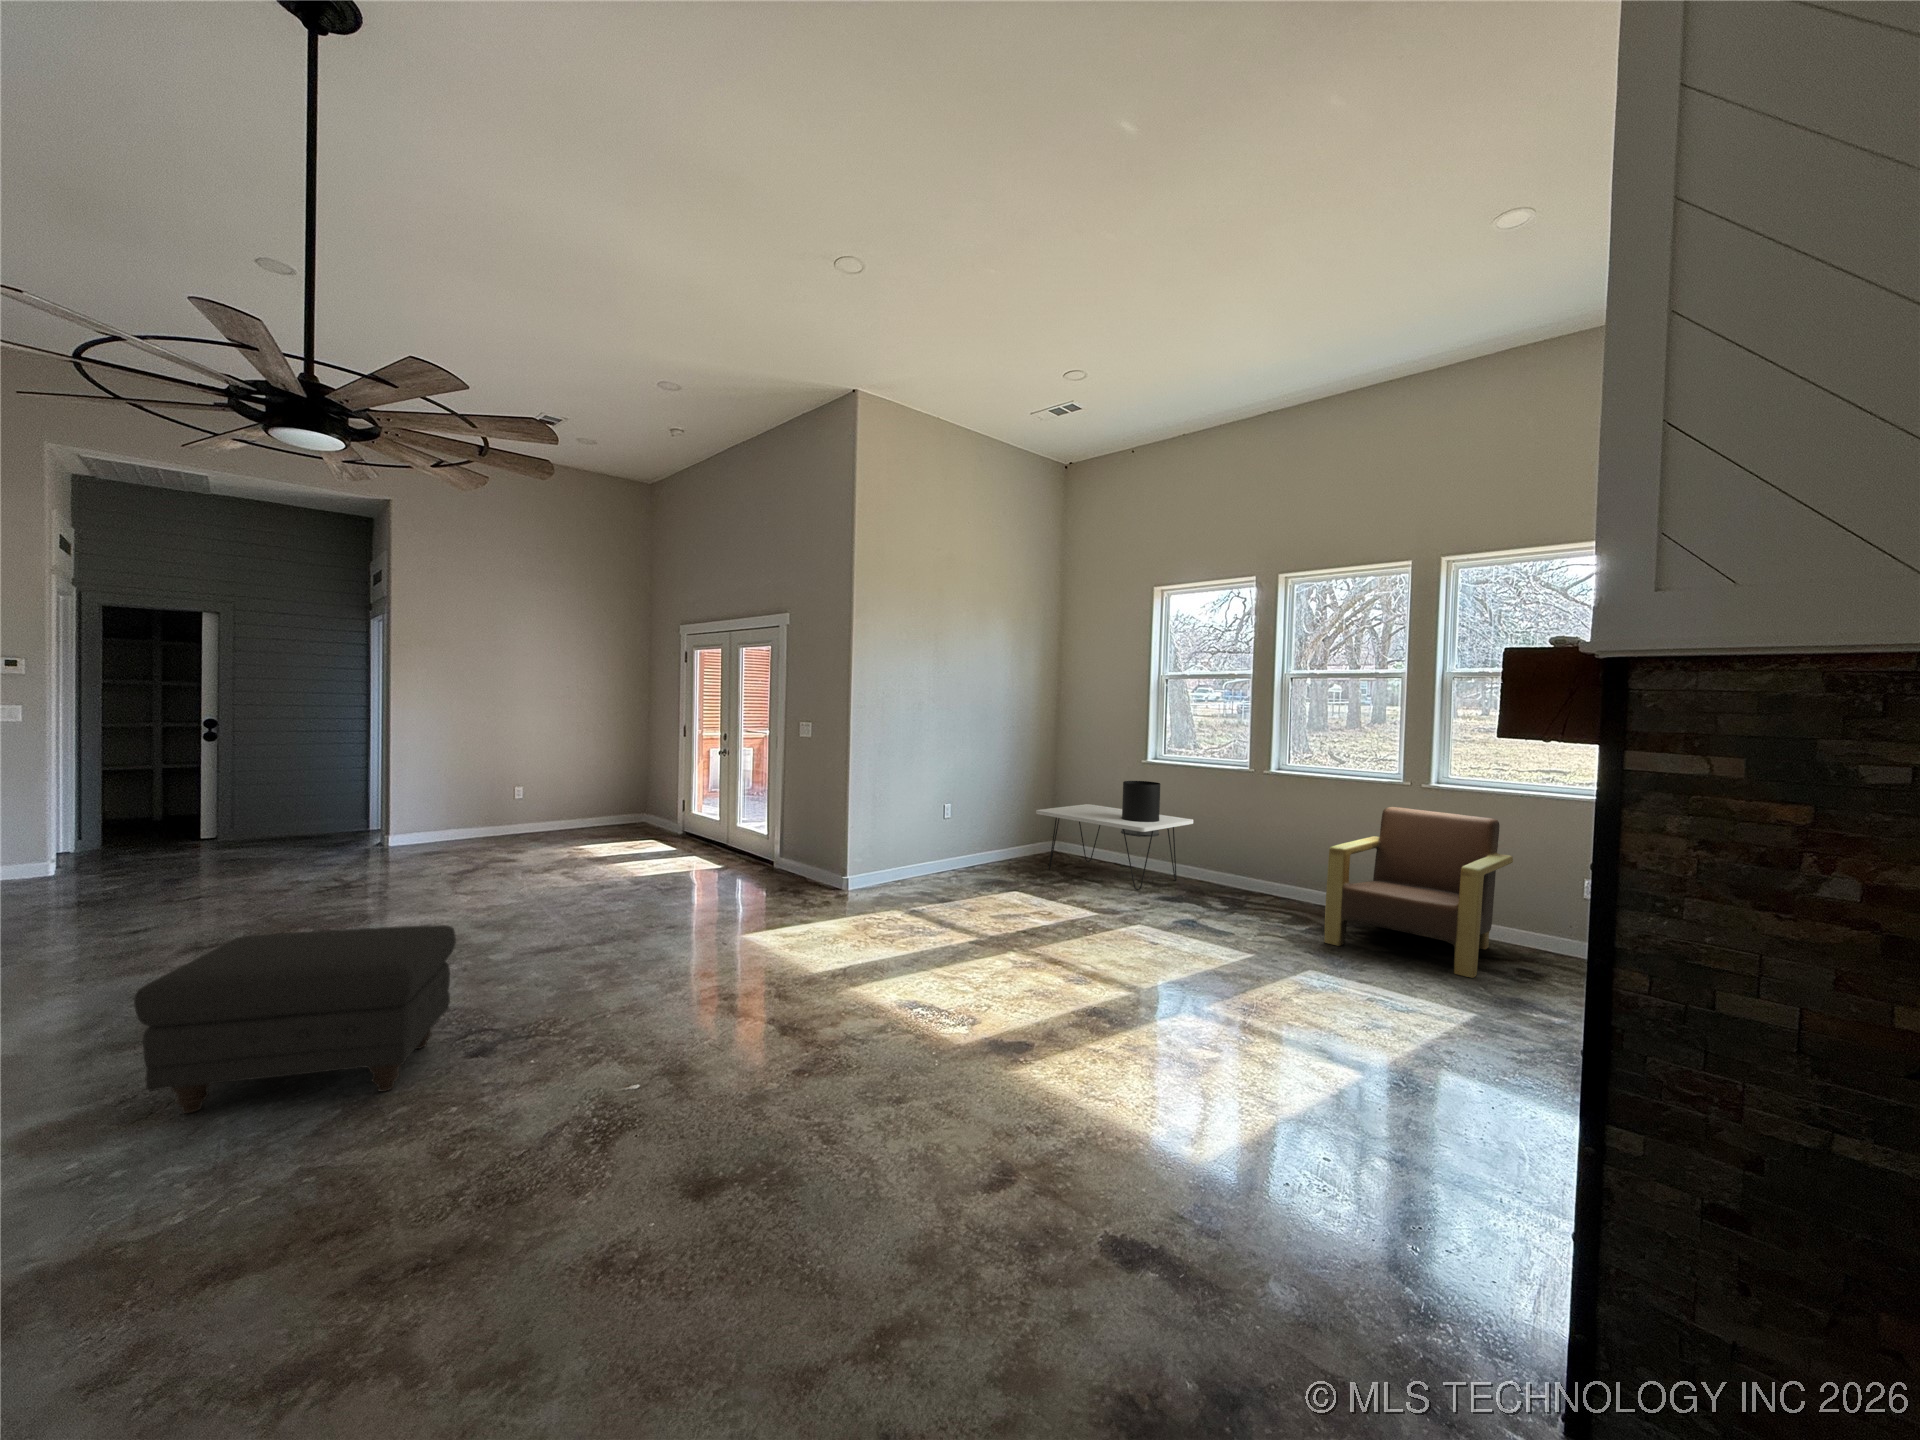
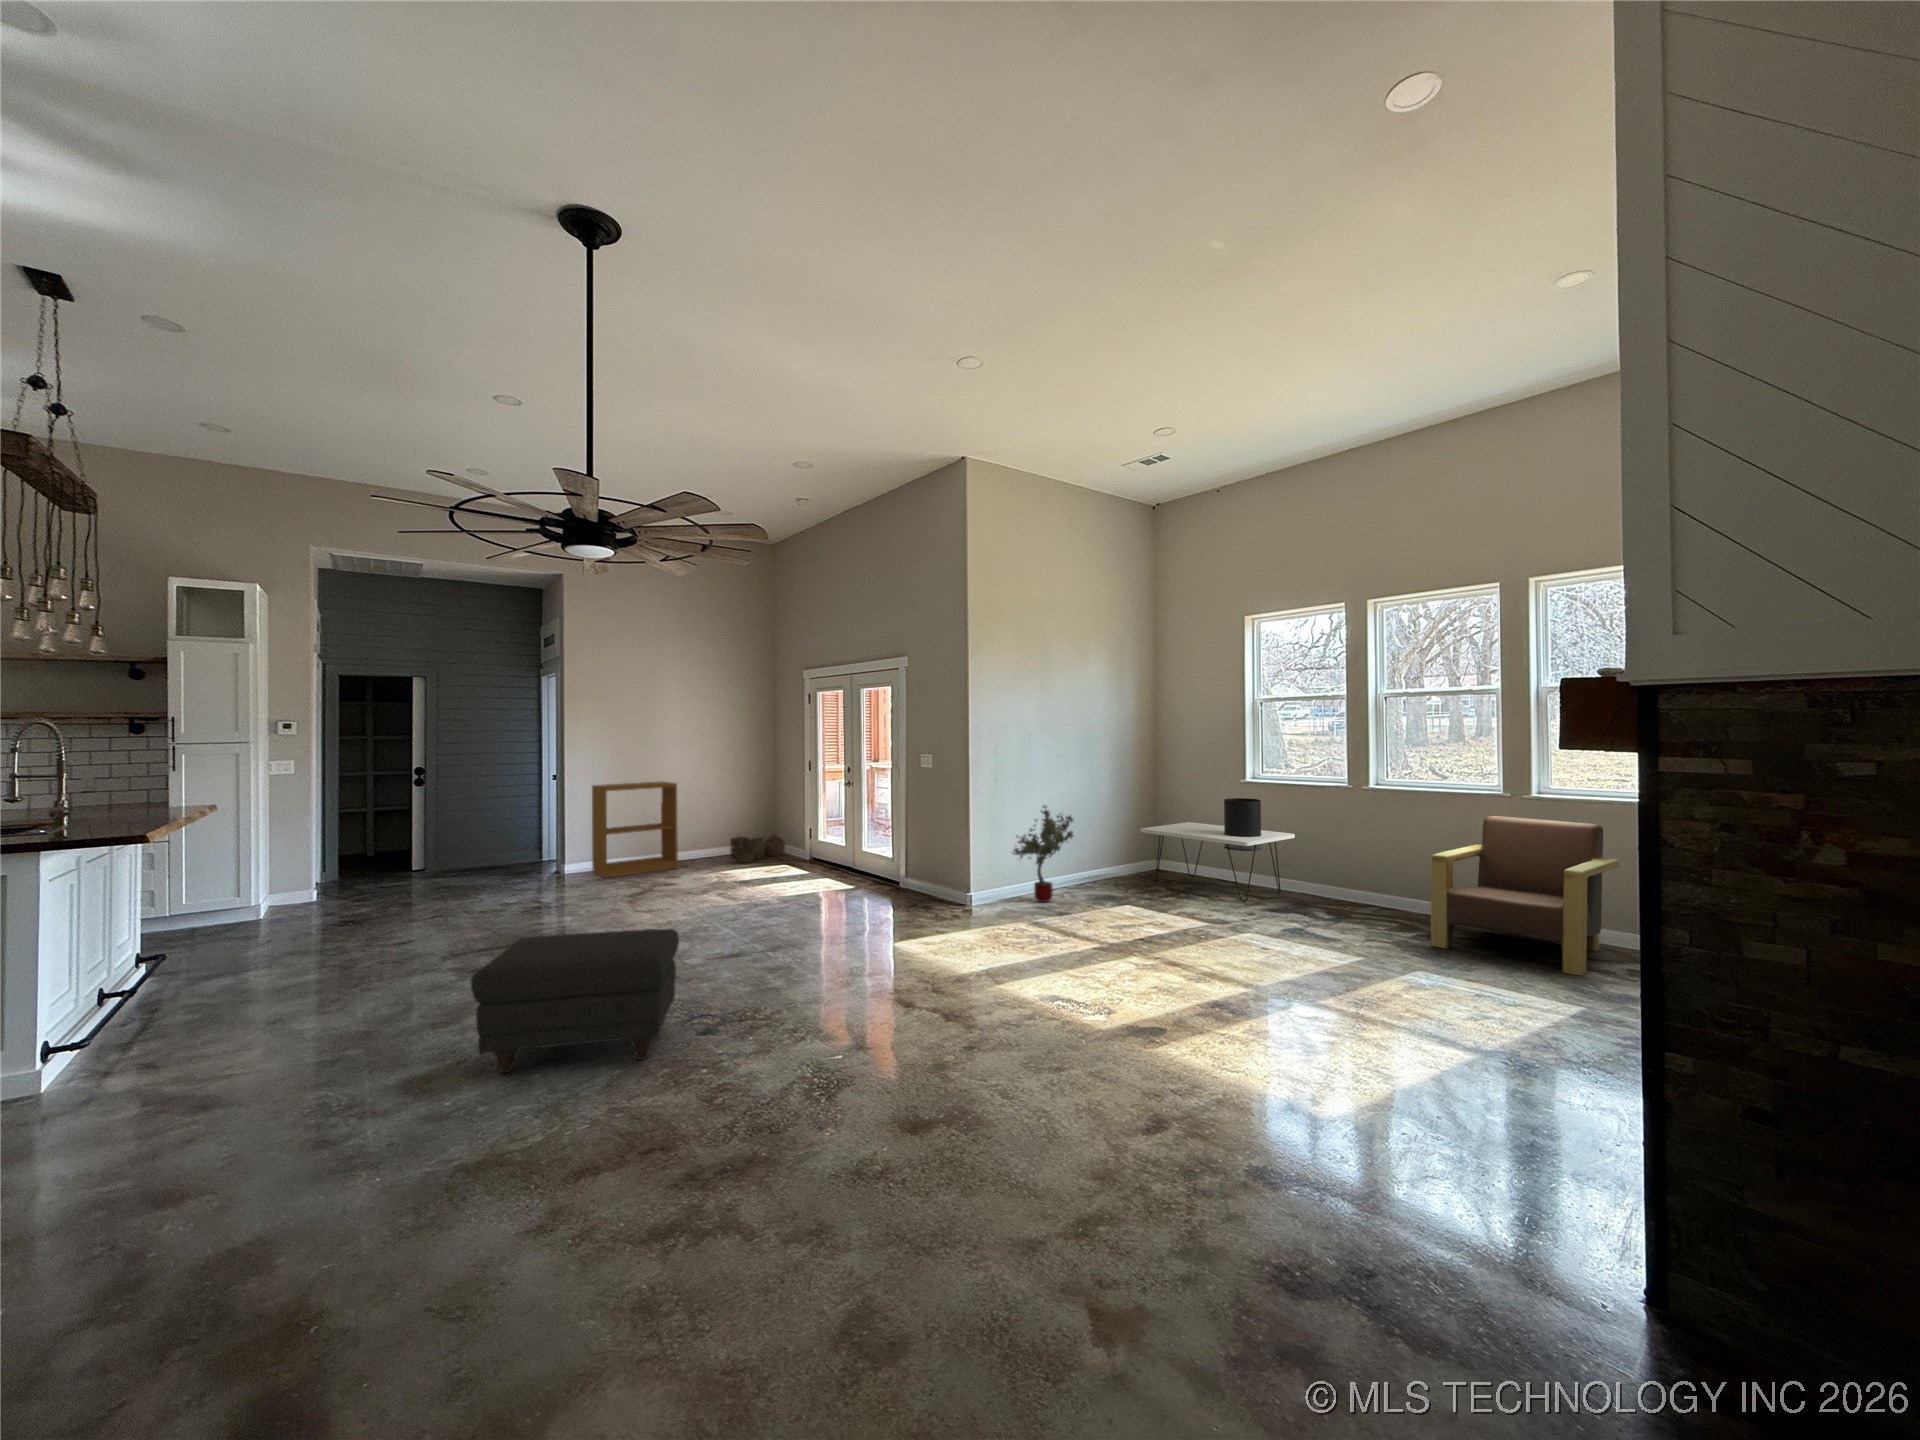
bookshelf: none [424,744,528,852] -> present [592,781,678,878]
potted tree: none [892,782,964,888] -> present [1013,806,1073,902]
woven basket: none [593,805,656,837] -> present [730,835,785,863]

